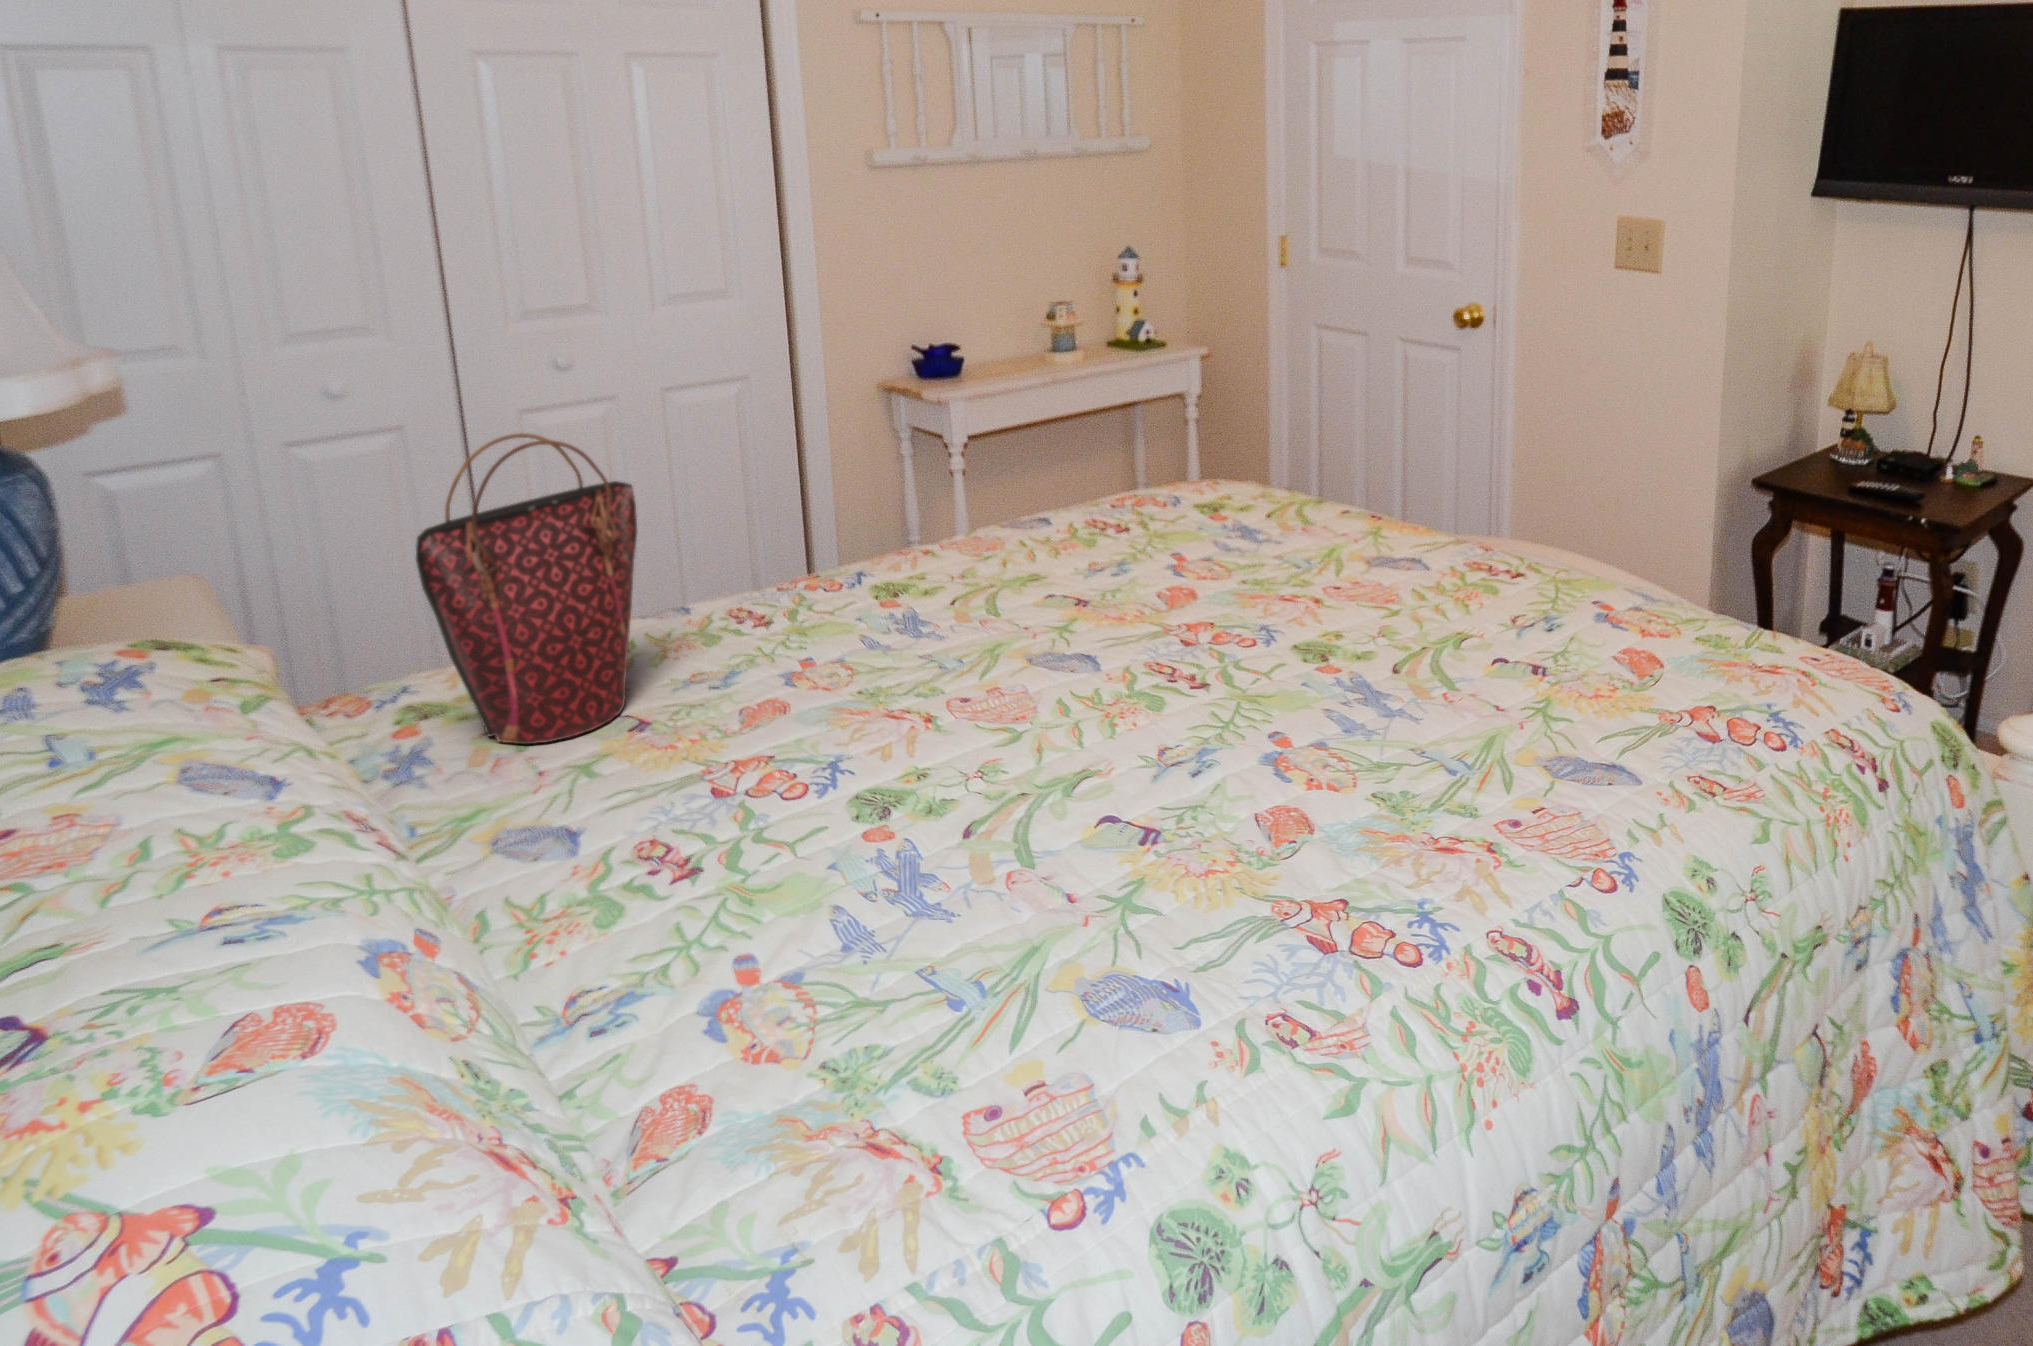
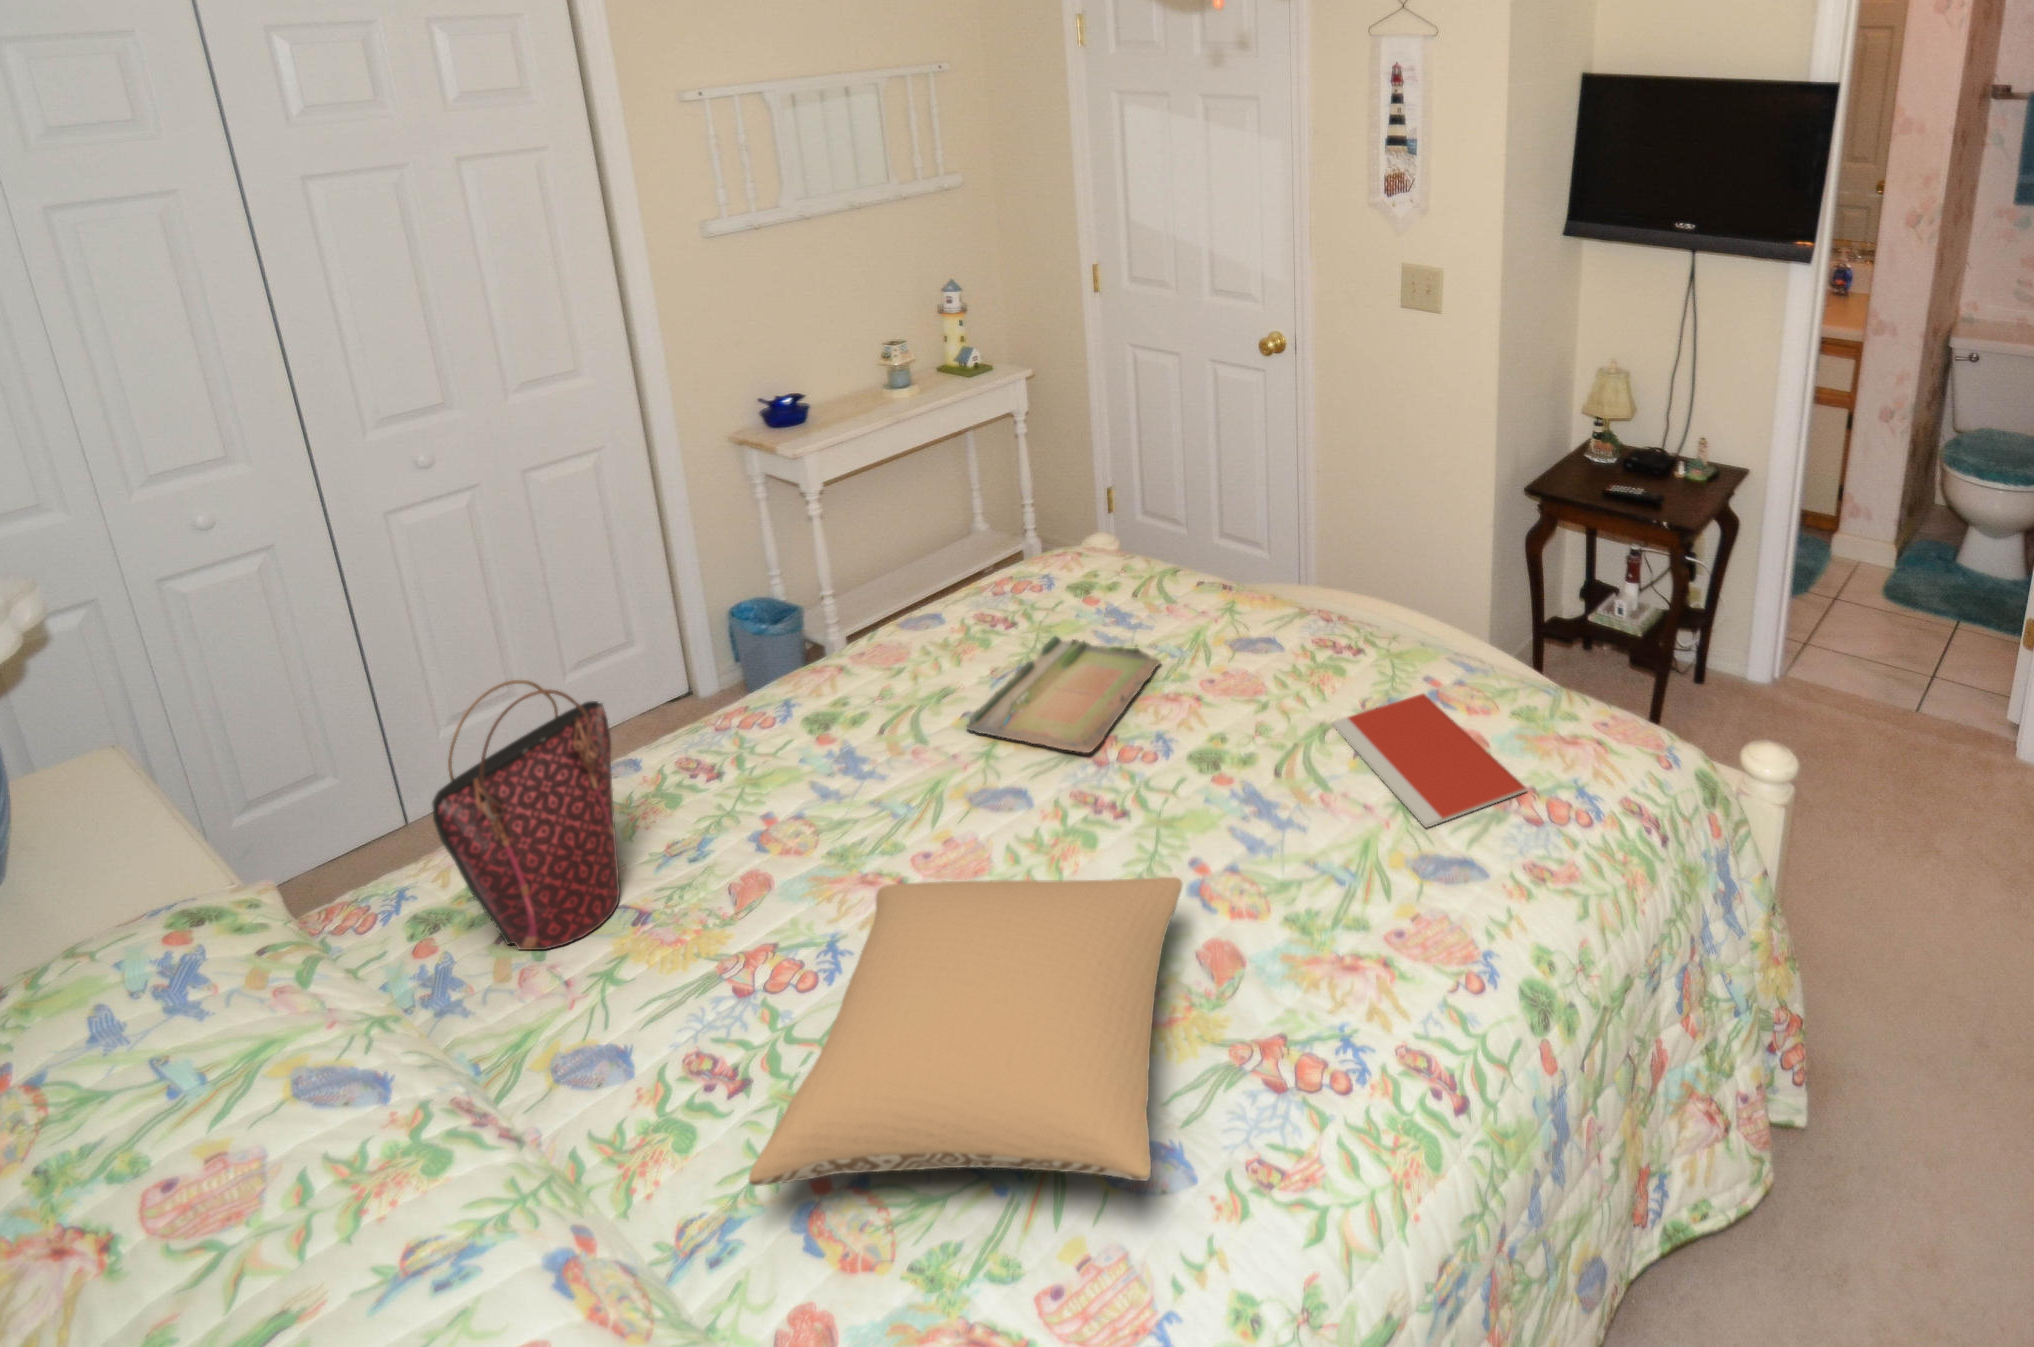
tray: none [1049,536,1286,631] -> present [966,636,1160,753]
notebook: none [1473,612,1704,727] -> present [1332,694,1527,828]
pillow: none [644,686,1248,981] -> present [749,877,1182,1186]

